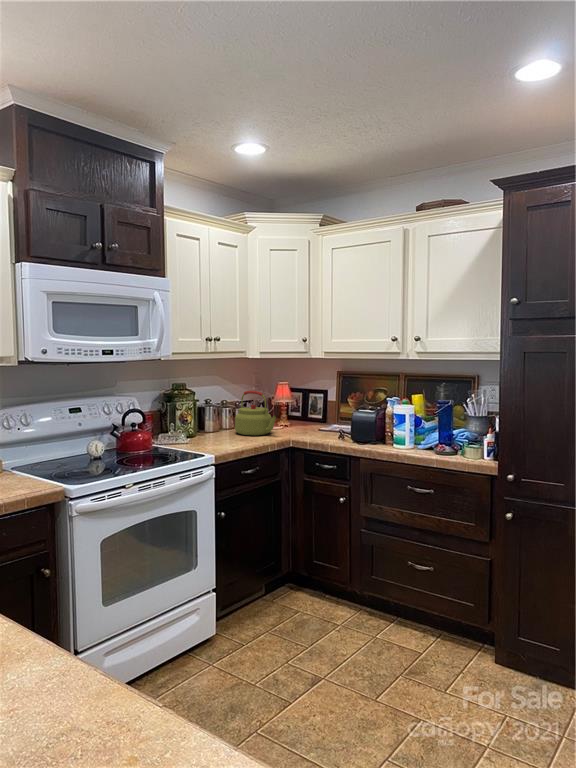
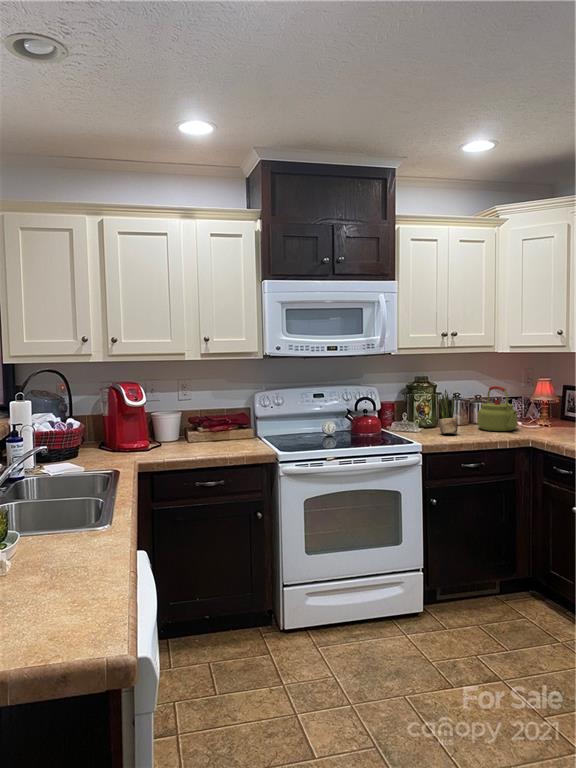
potted plant: none [209,396,228,442] -> present [439,390,458,434]

